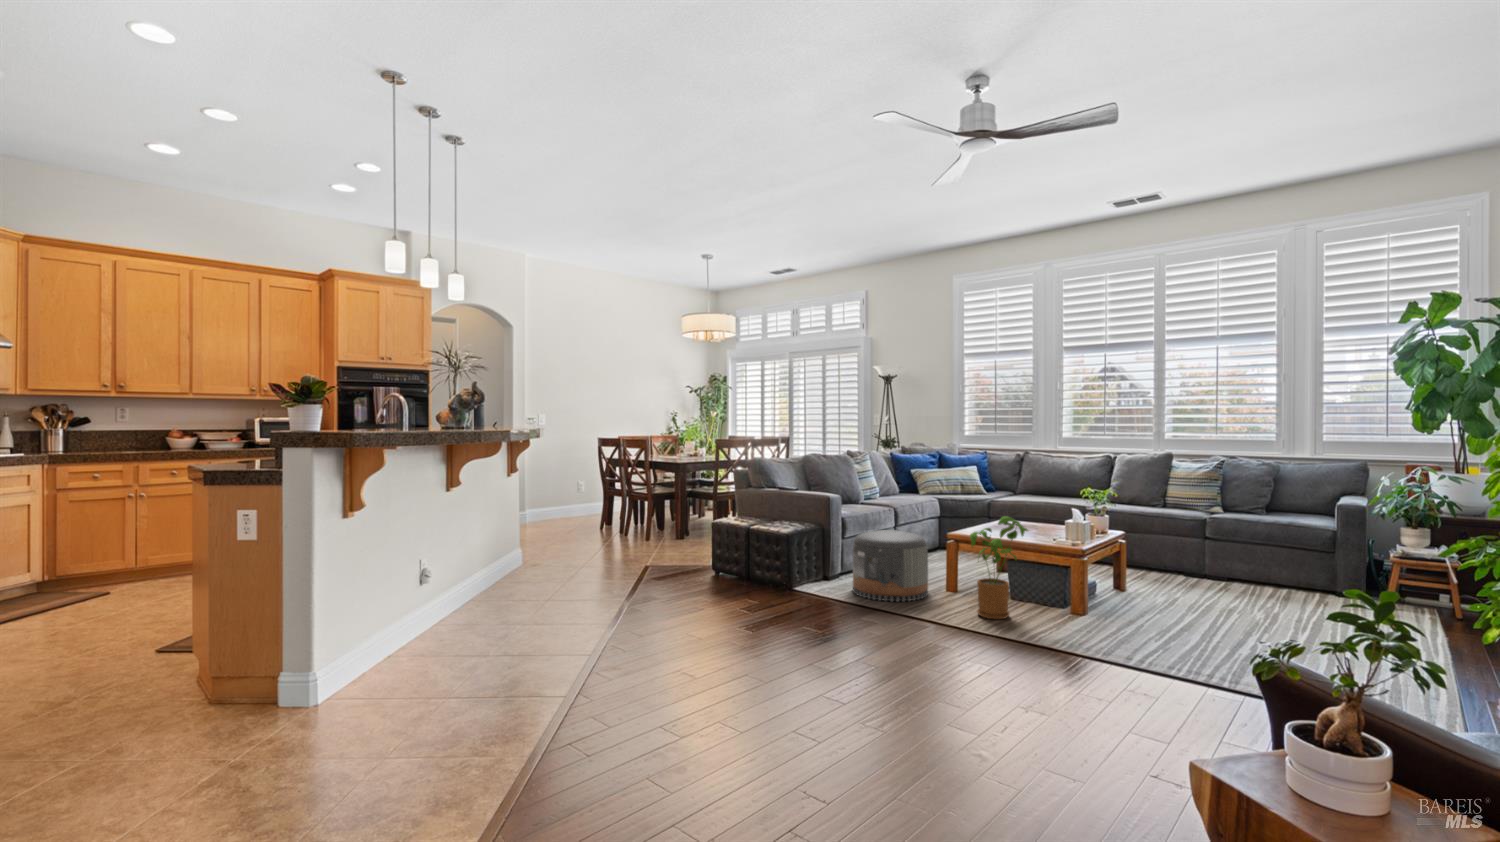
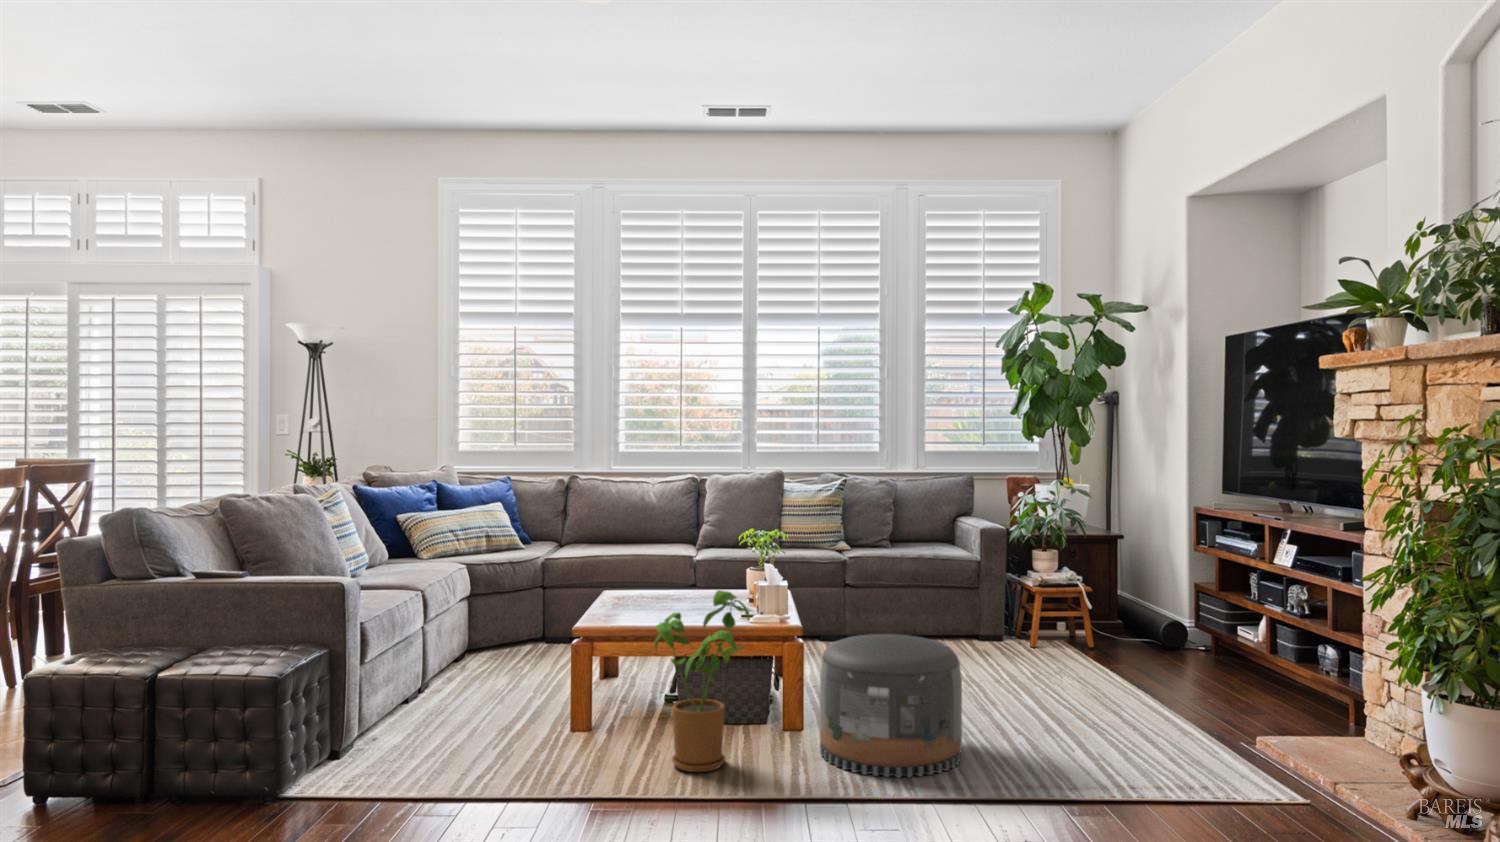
pouf: present [853,530,928,602] -> present [820,634,962,778]

